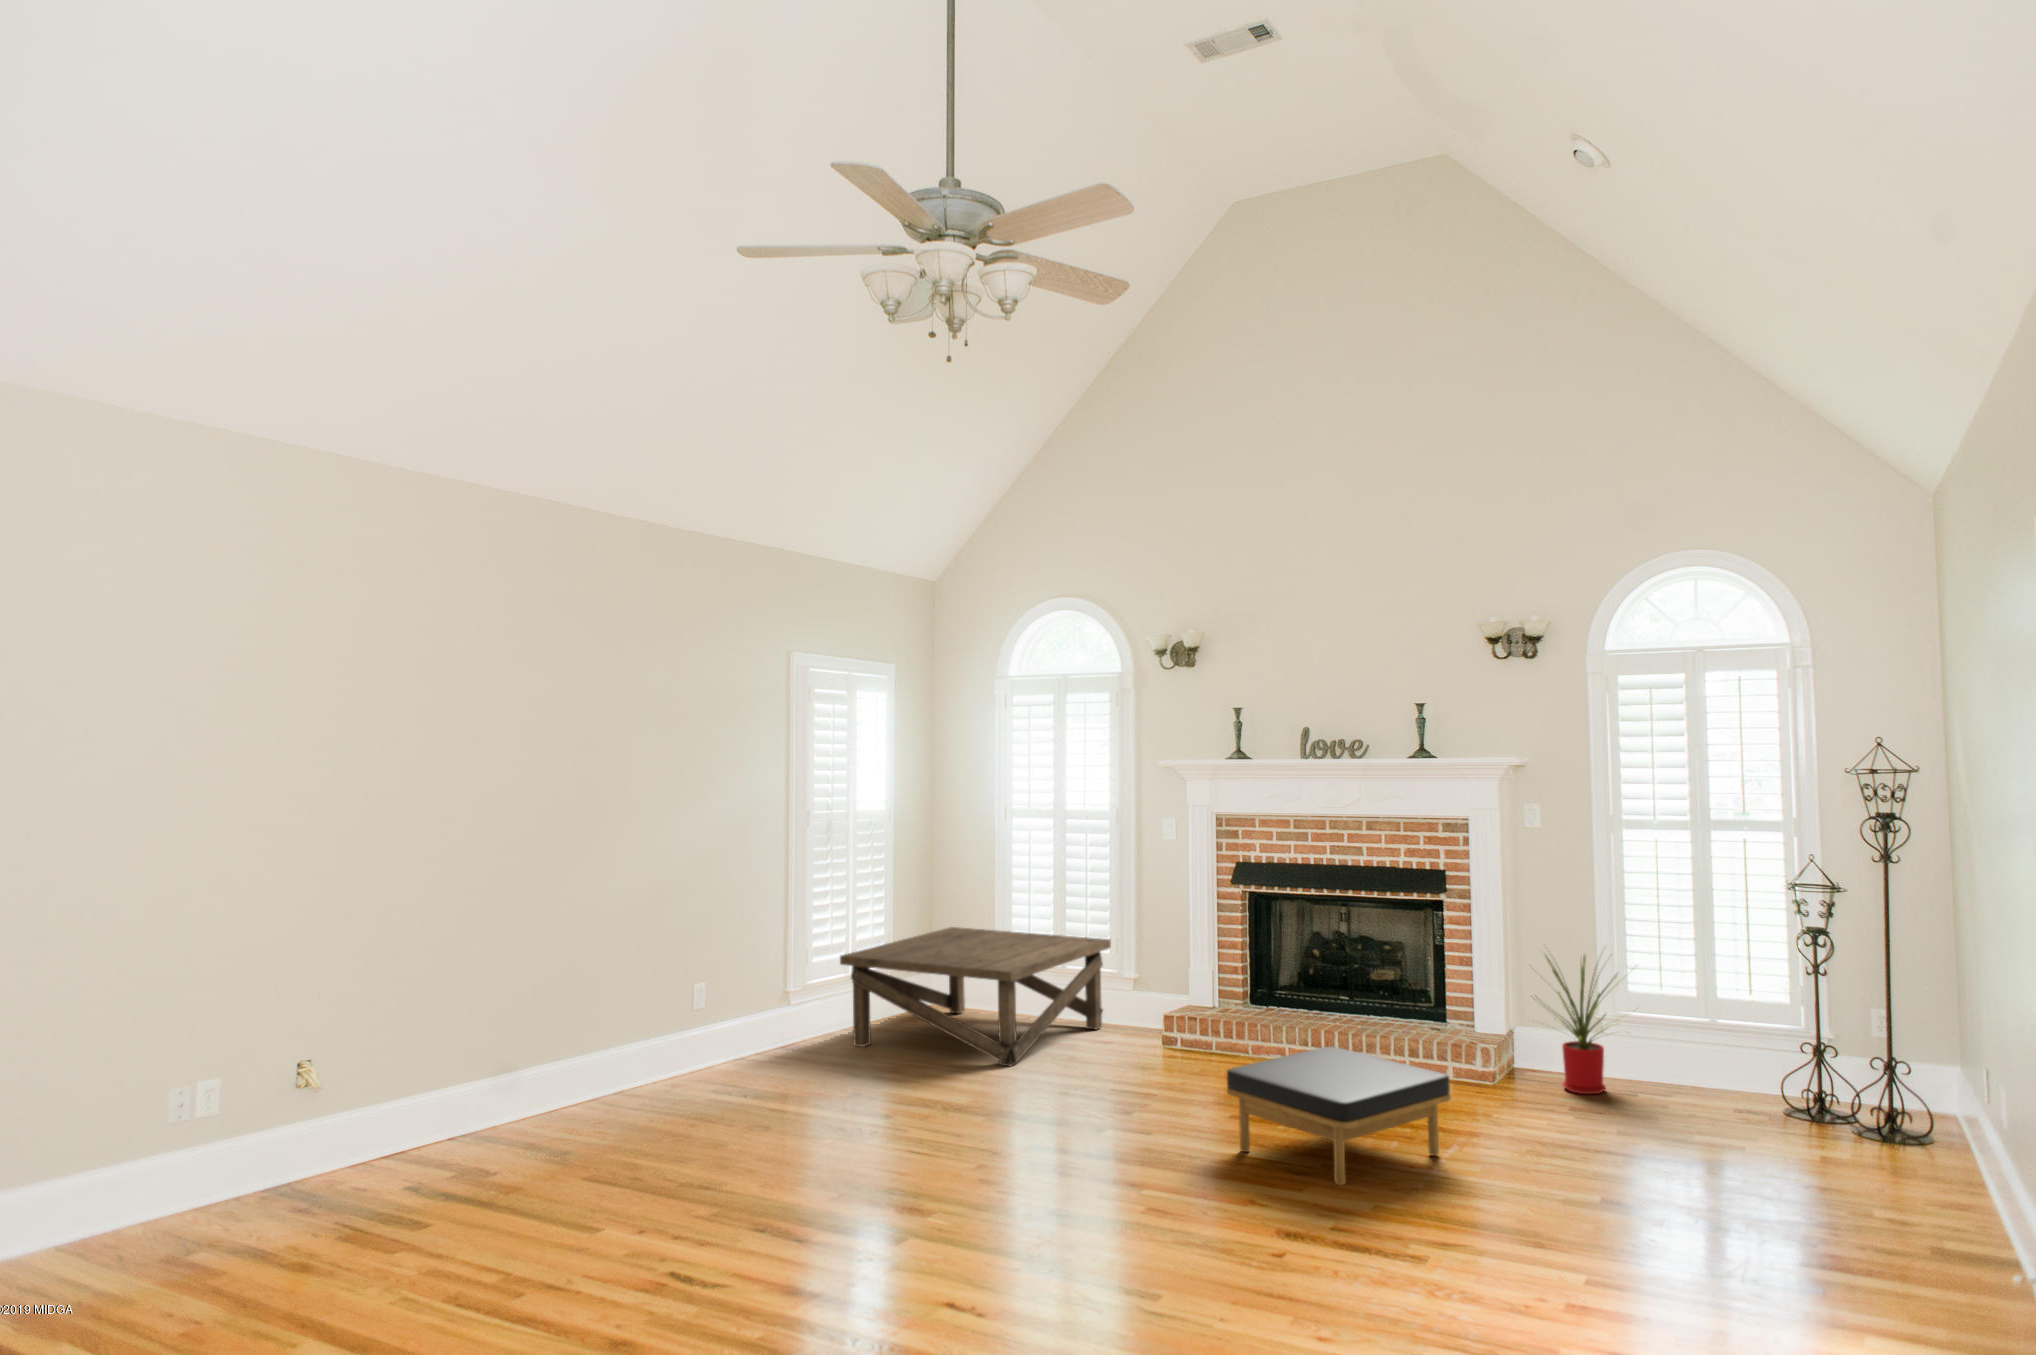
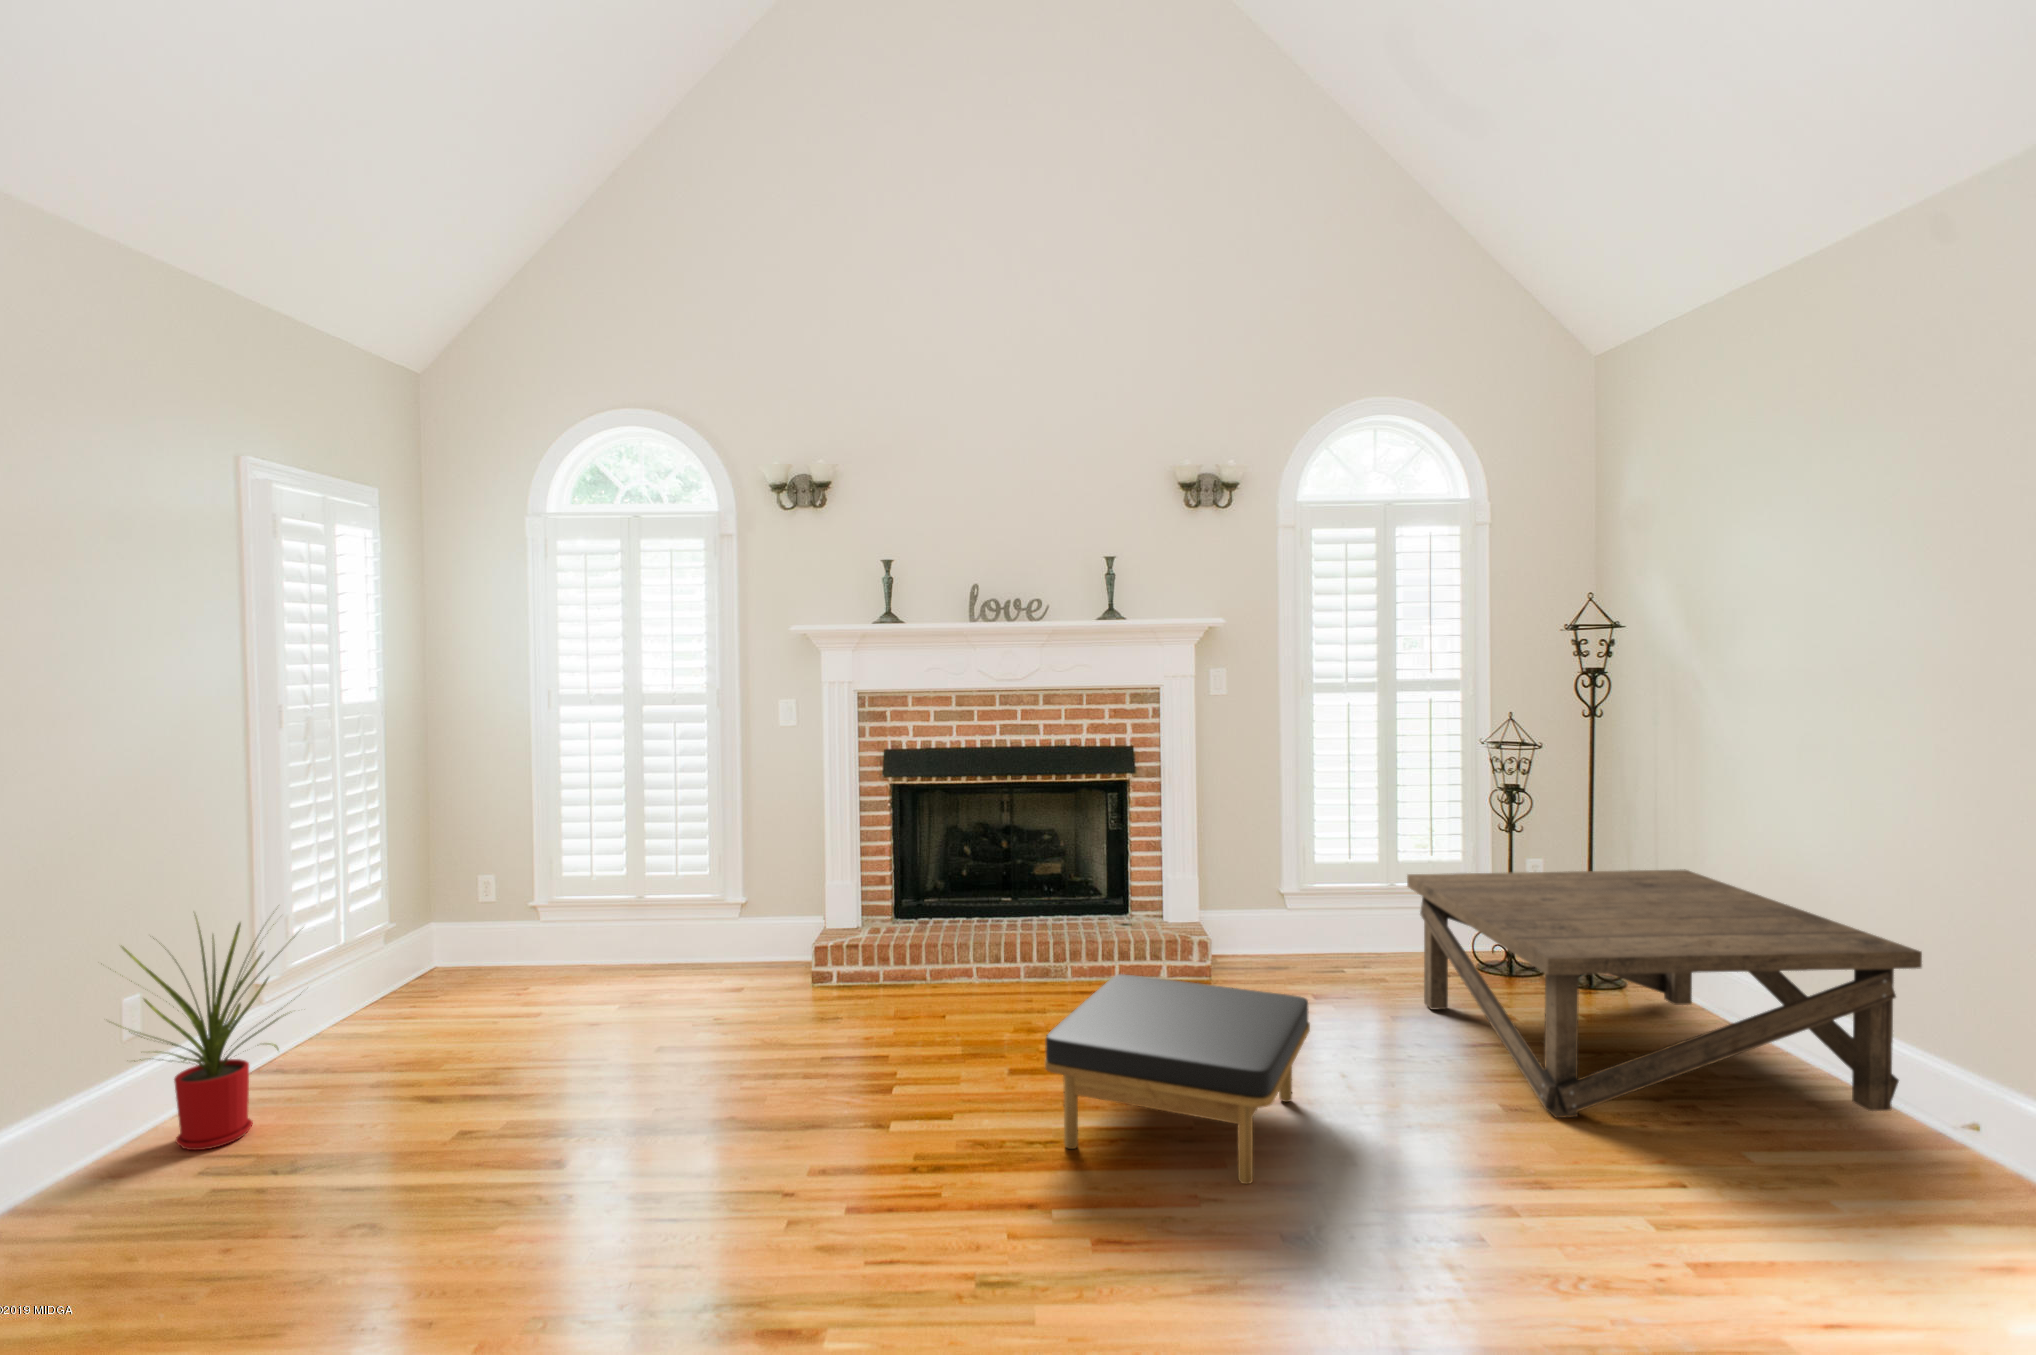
coffee table: present [840,927,1111,1066] -> present [1407,869,1922,1118]
house plant: present [1534,956,1626,1094] -> present [122,917,301,1150]

